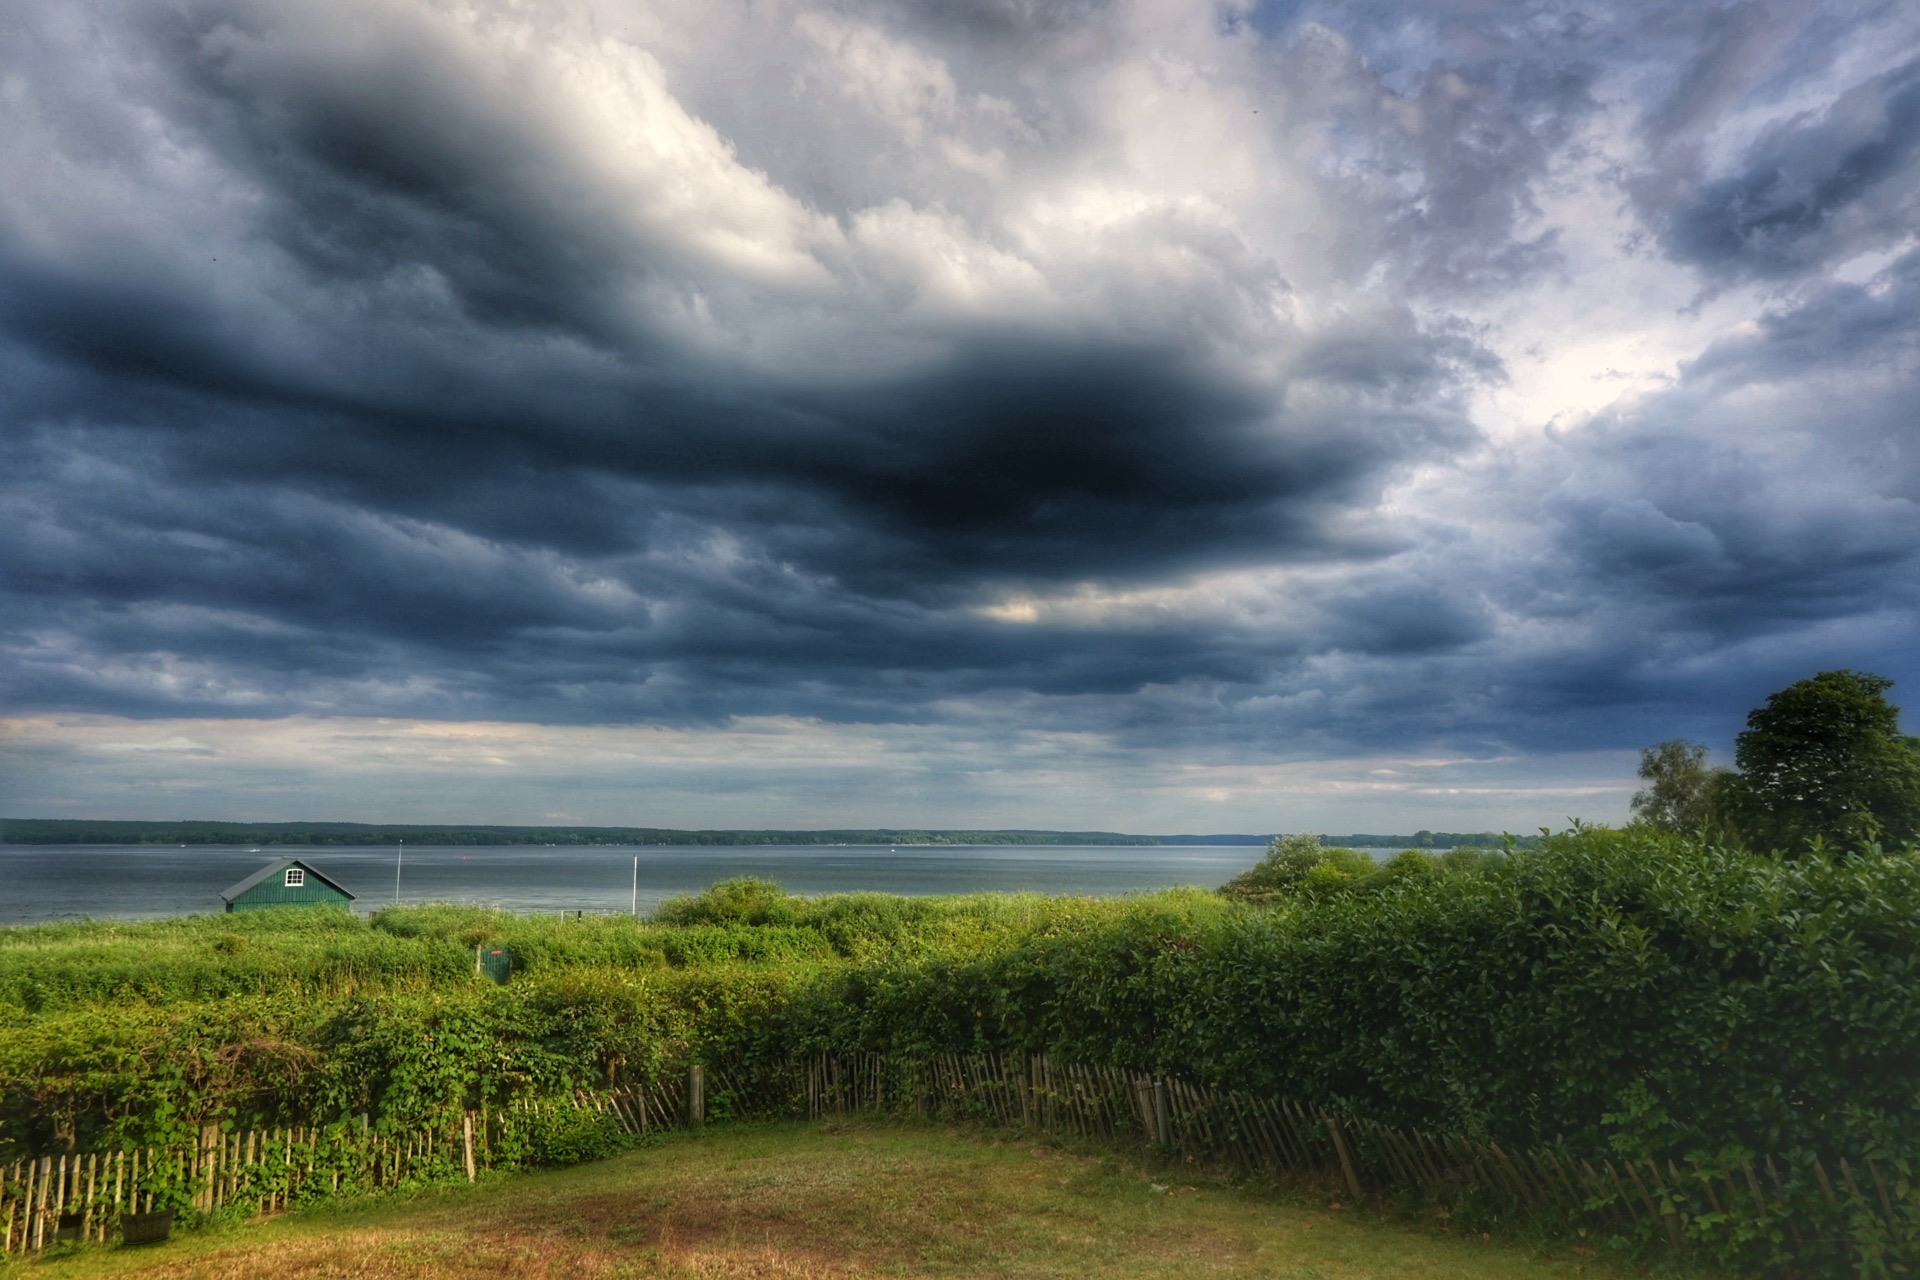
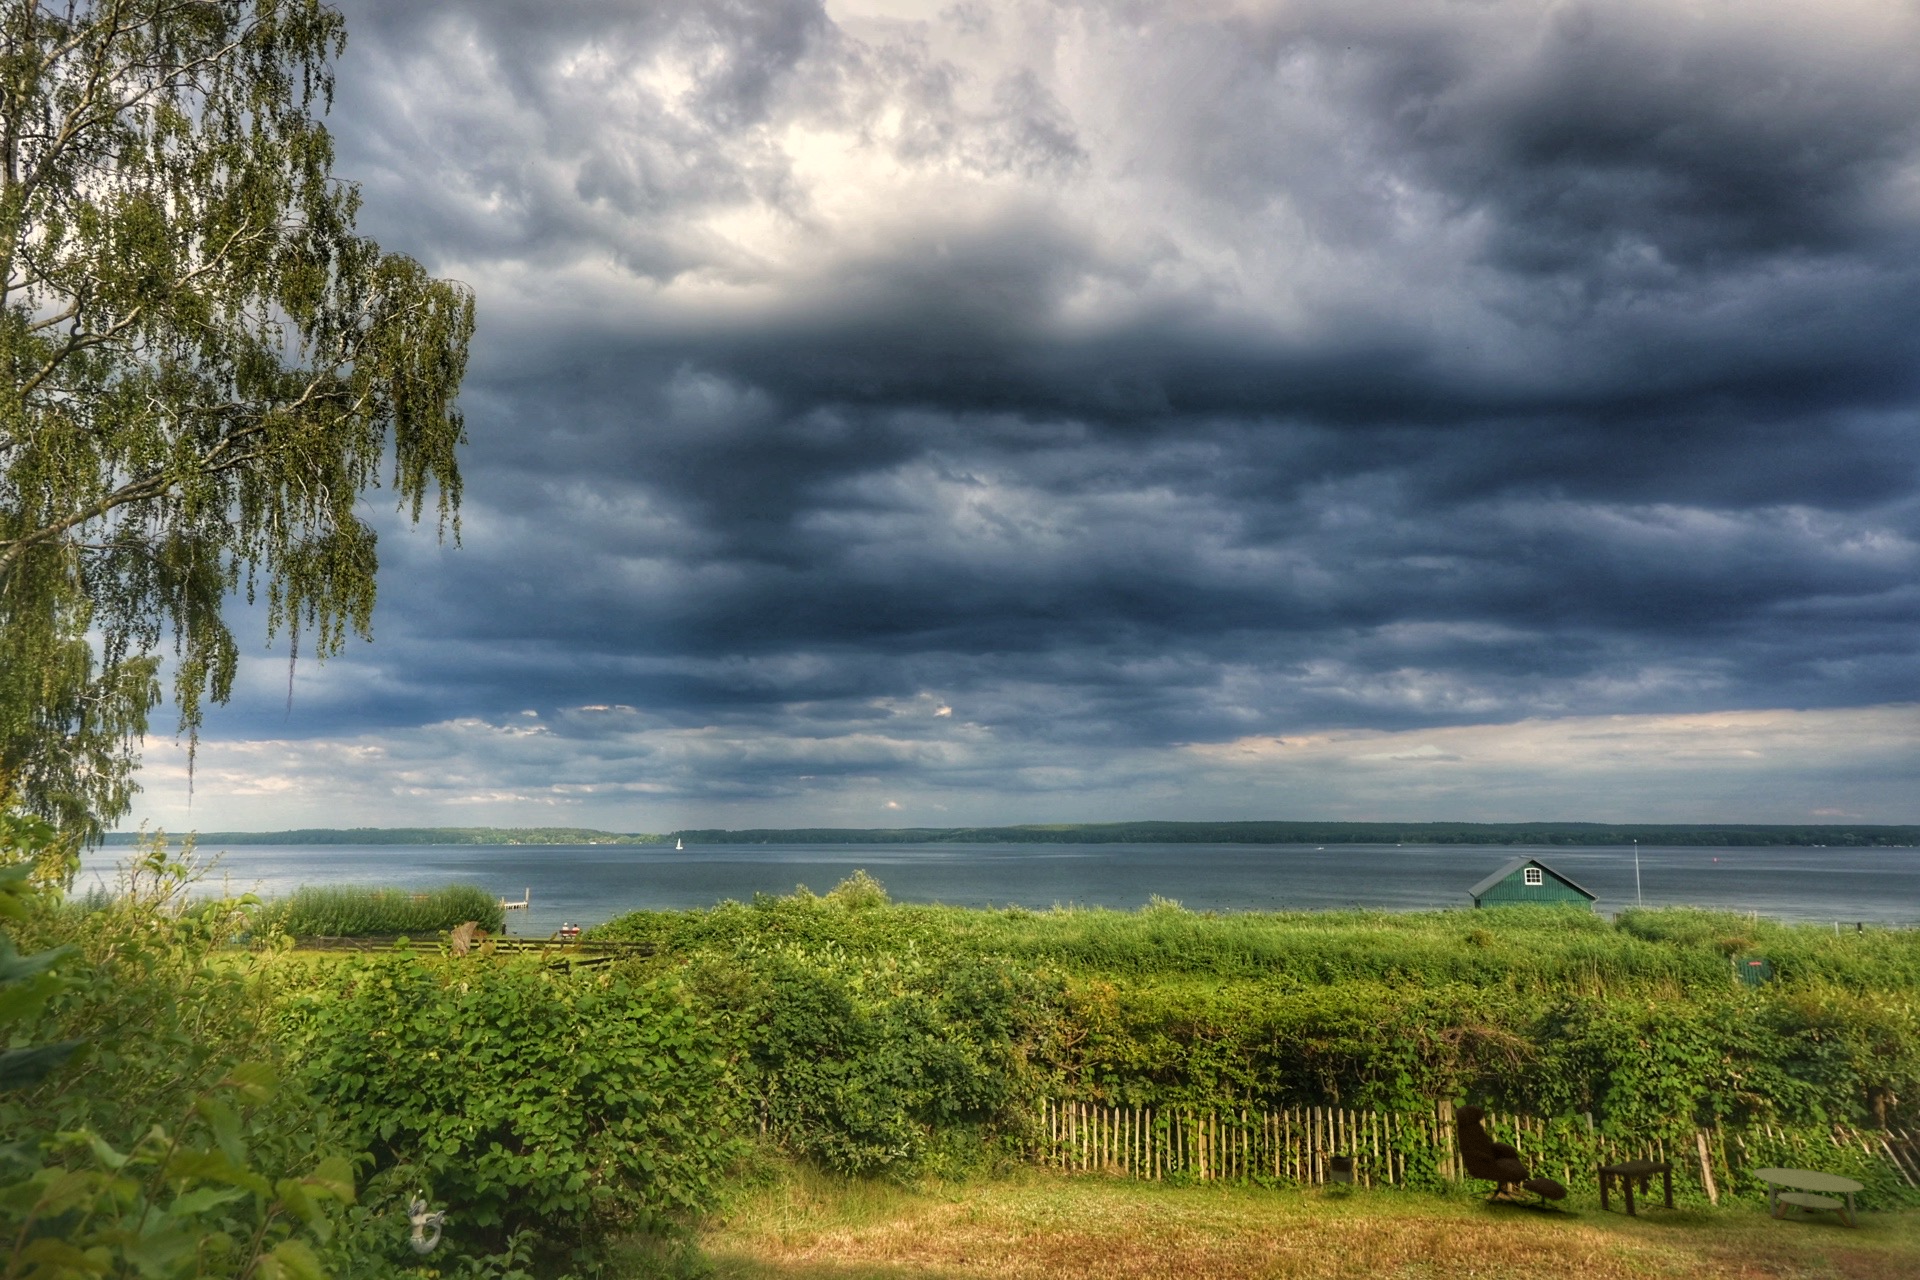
lounge chair: none [219,1126,331,1227] -> present [1455,1105,1567,1212]
round table: none [506,1133,591,1181] -> present [1753,1168,1864,1229]
bench: none [363,1150,437,1206] -> present [1597,1159,1673,1215]
wooden bucket: present [120,1203,176,1245] -> none [1379,1157,1425,1201]

